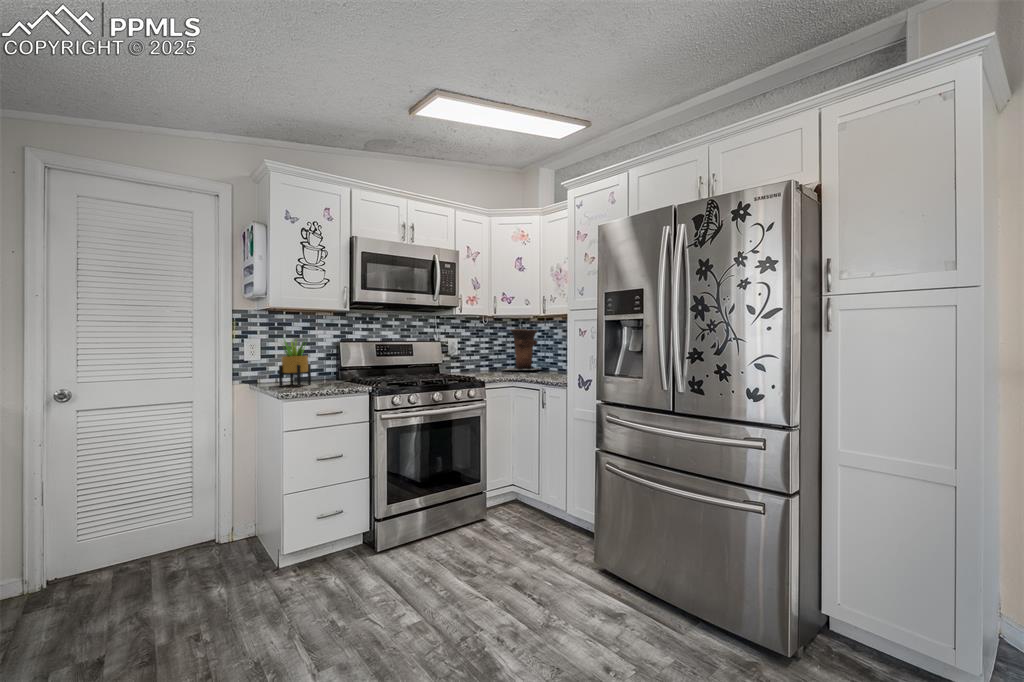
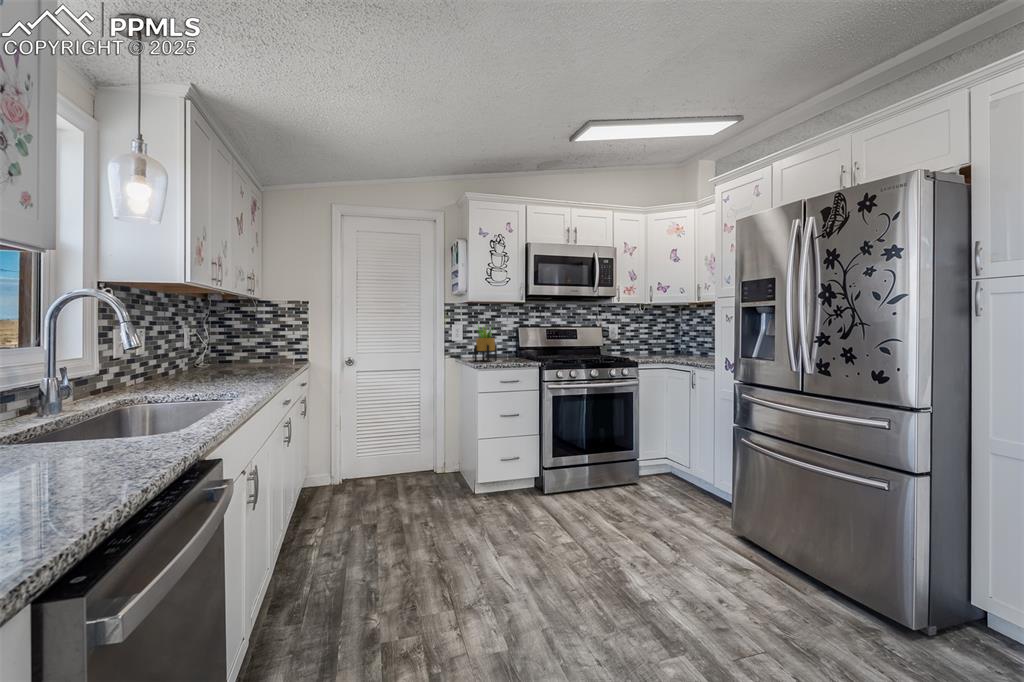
vase: present [504,329,540,370] -> none [659,316,702,353]

